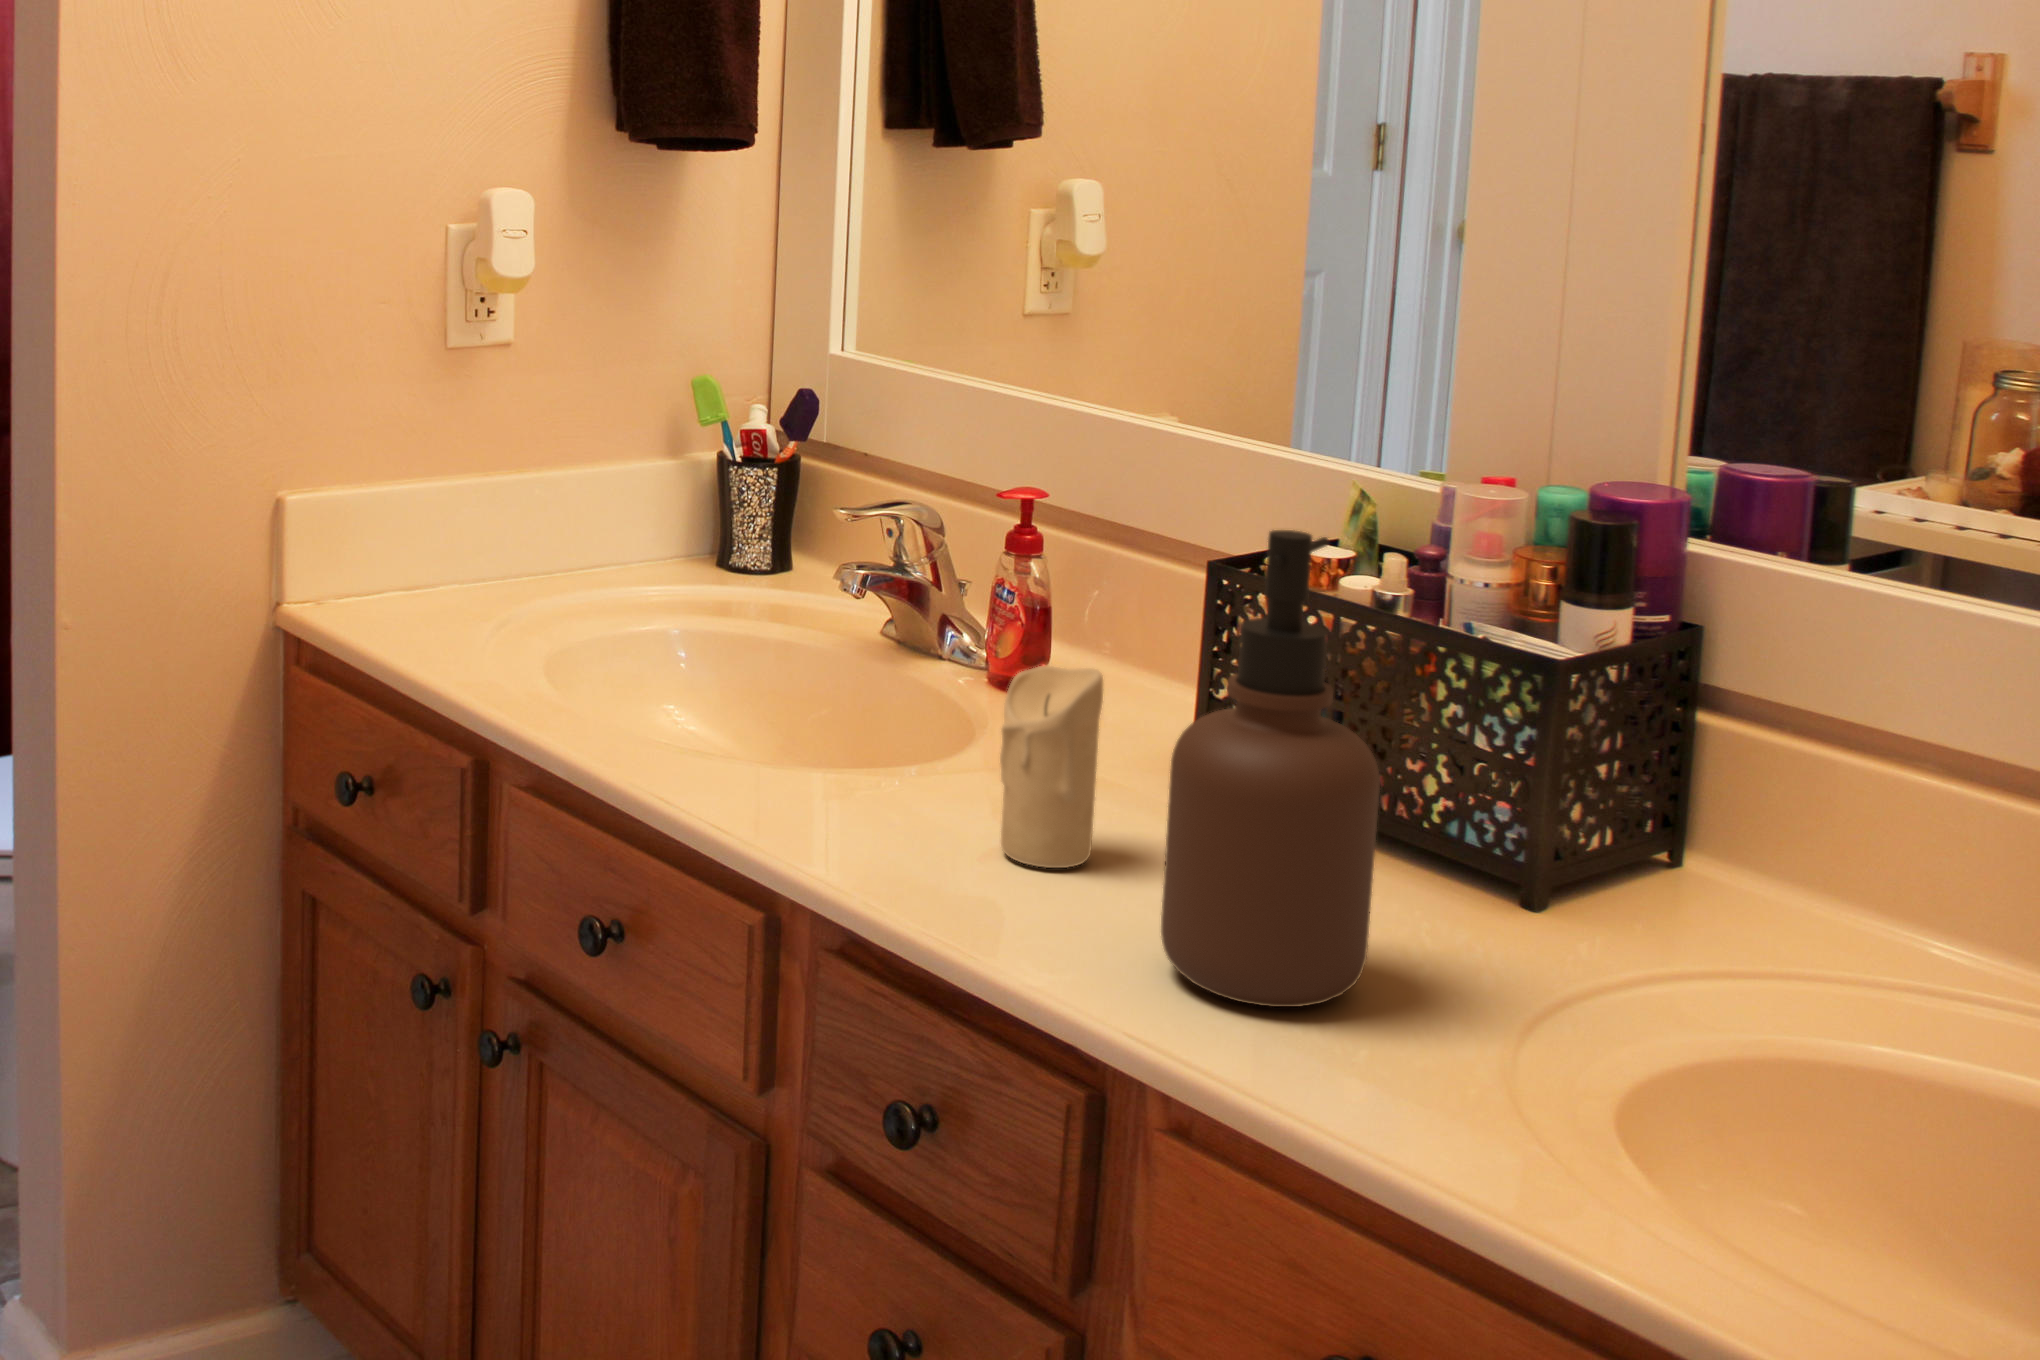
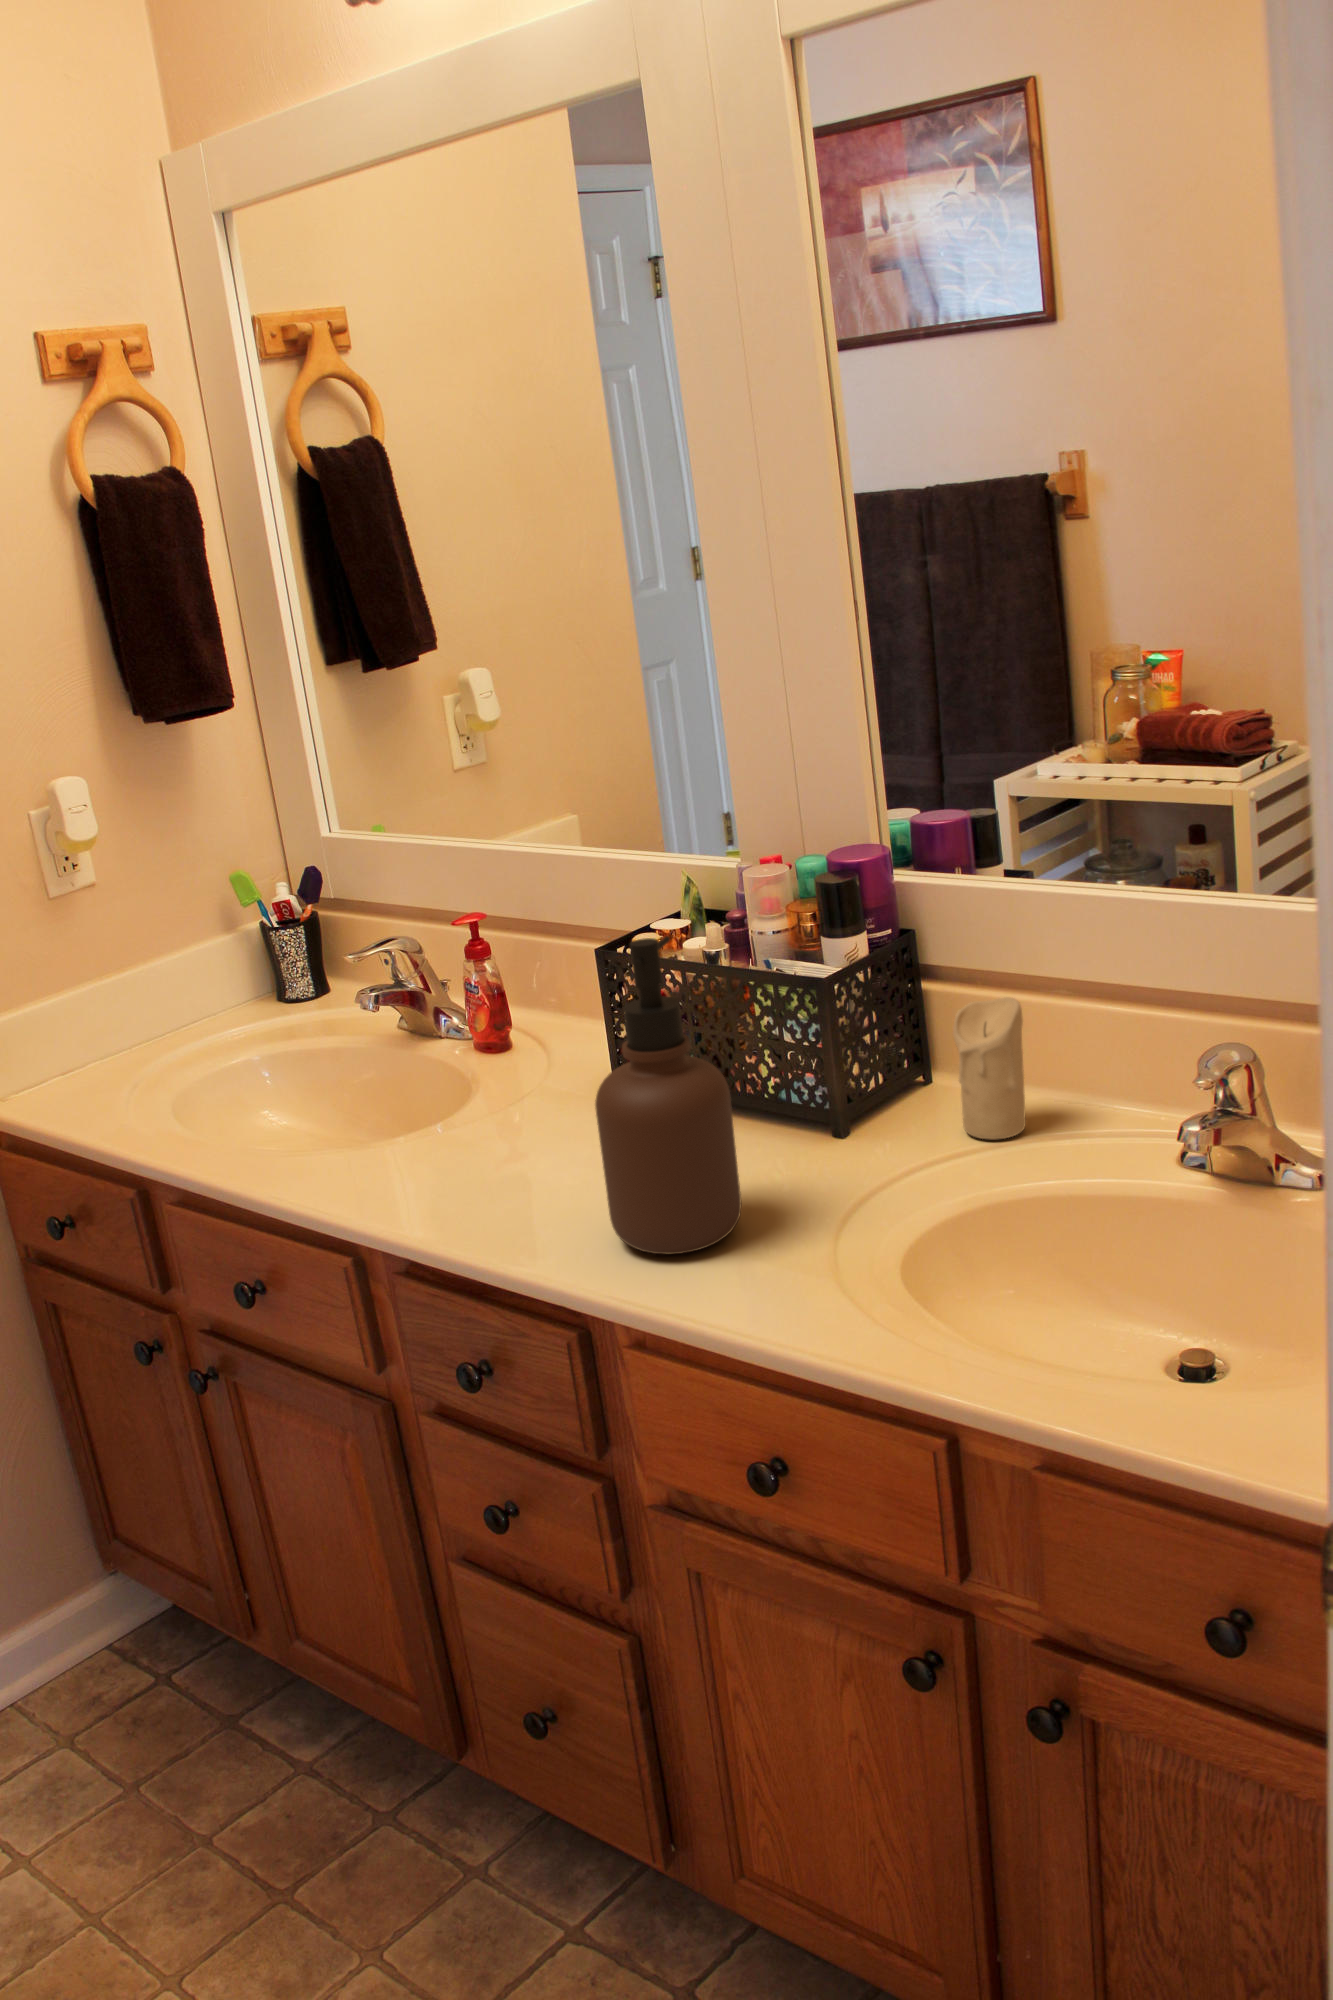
candle: present [1000,666,1103,868] -> present [953,997,1026,1140]

